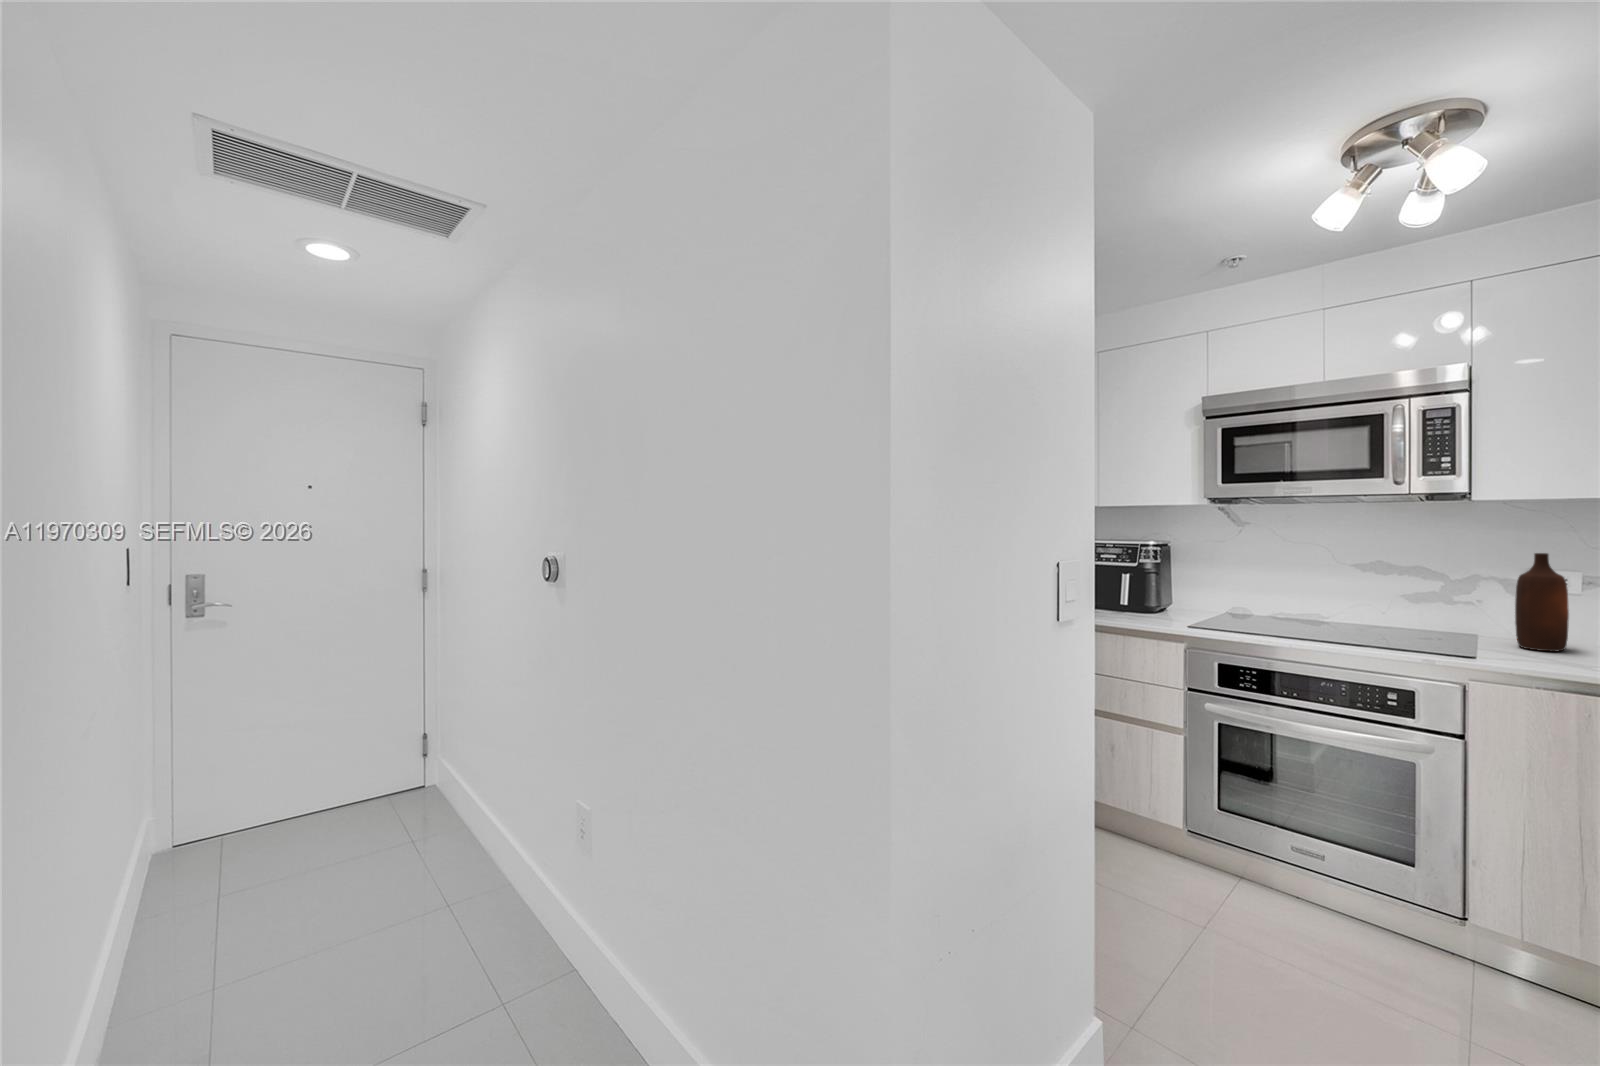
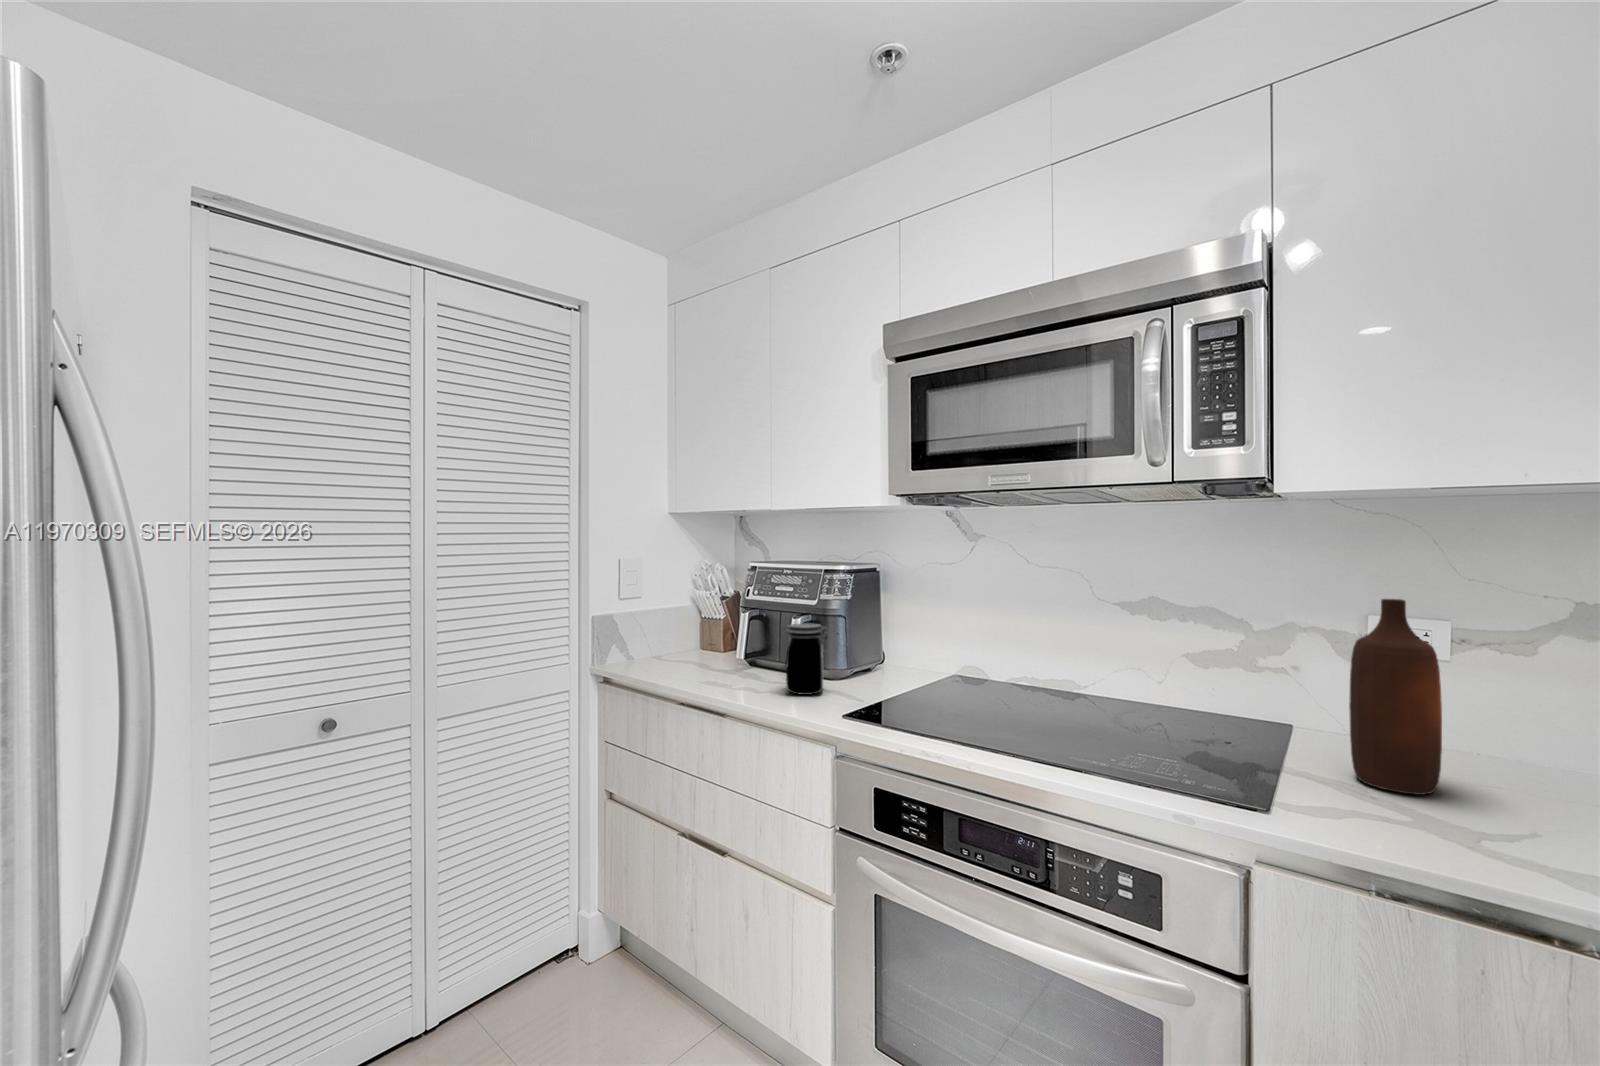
jar: none [1125,578,1159,620] -> present [783,623,828,695]

